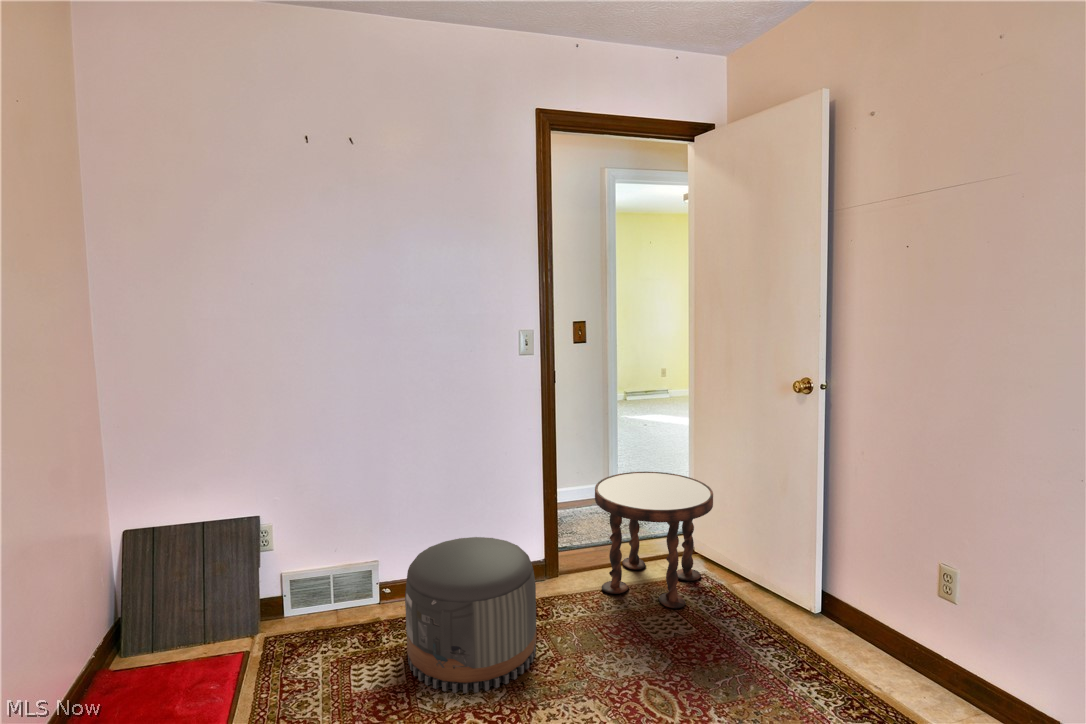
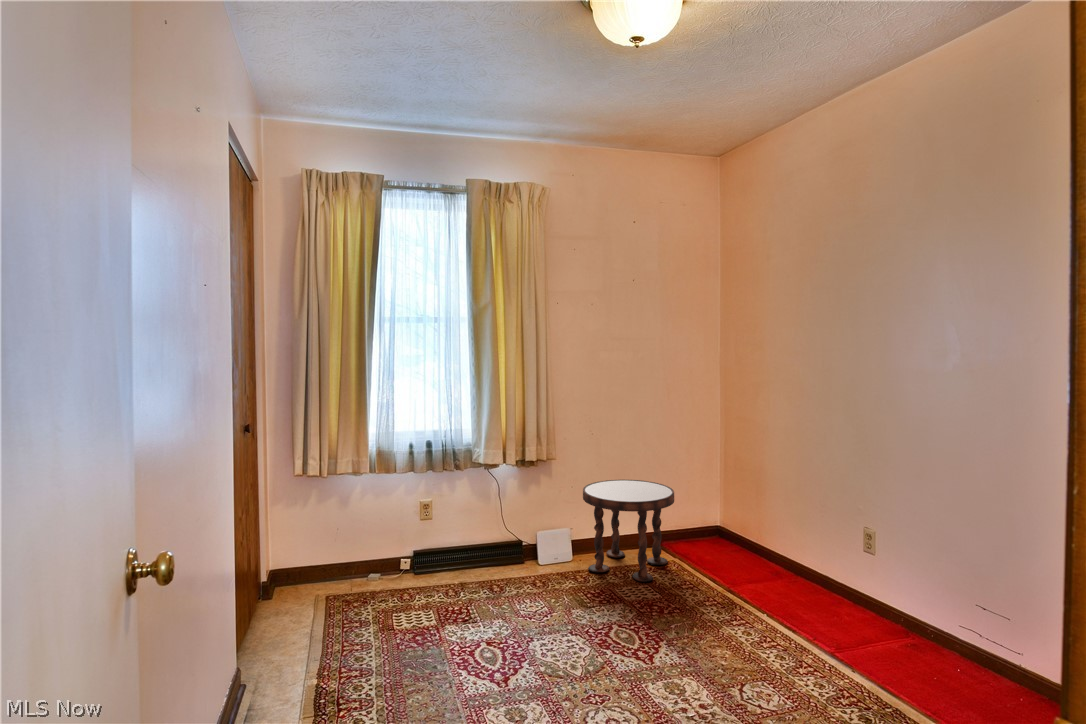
pouf: present [405,537,536,693] -> none [436,521,534,631]

